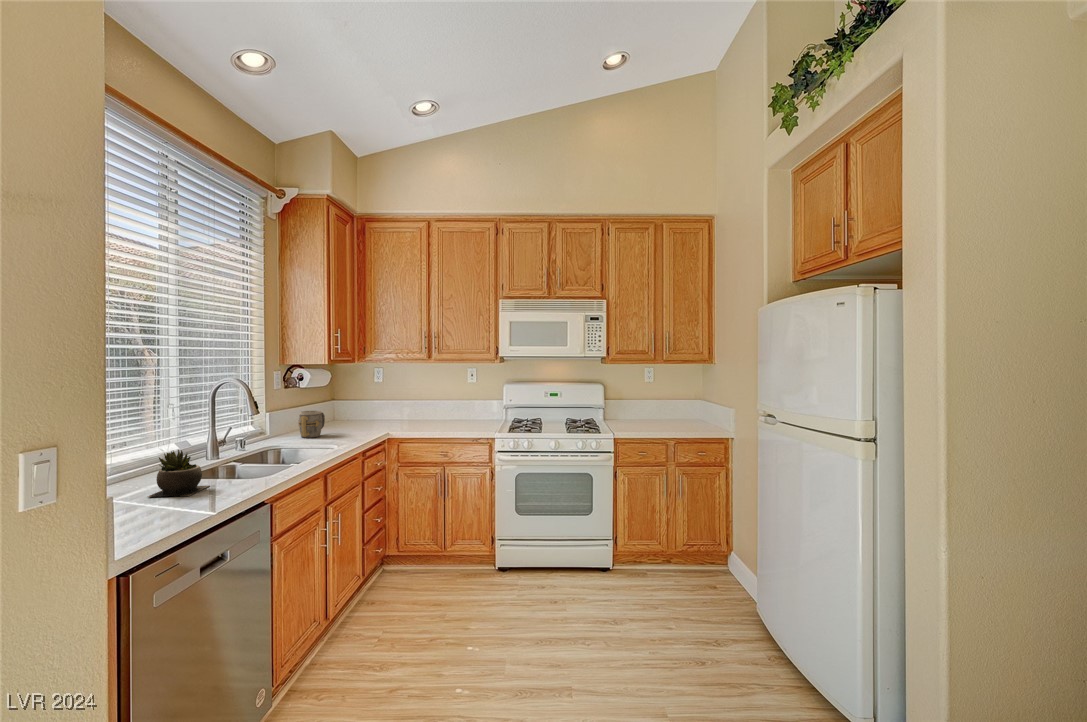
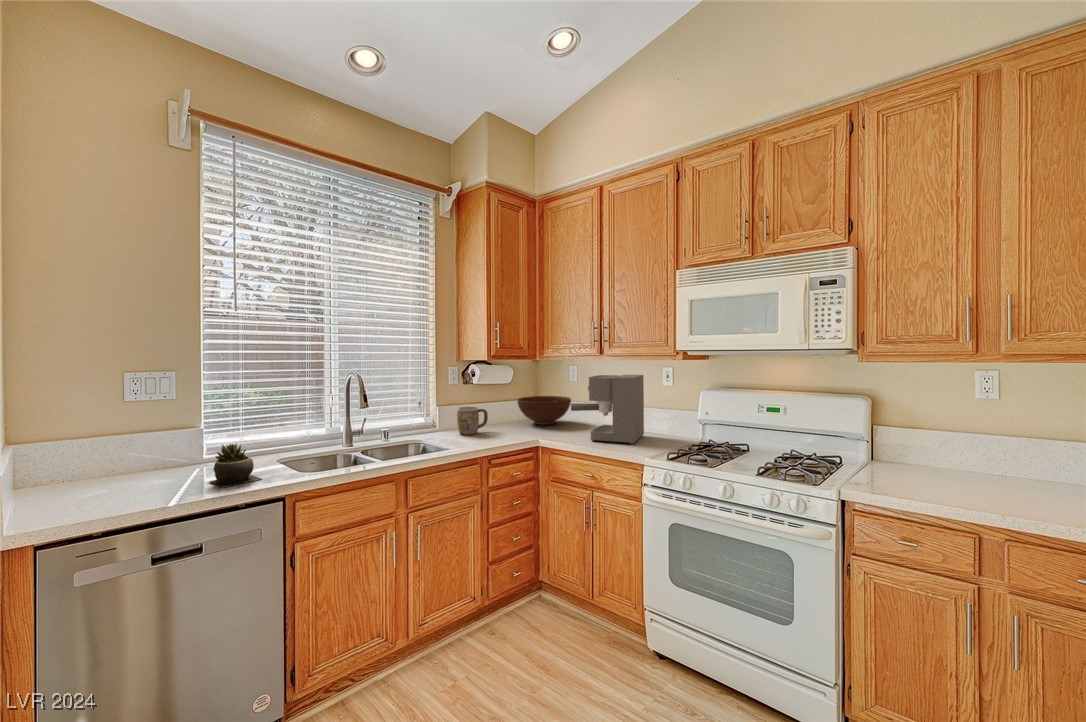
coffee maker: none [410,376,468,430] -> present [571,375,644,444]
fruit bowl: none [334,399,387,425] -> present [517,396,571,425]

